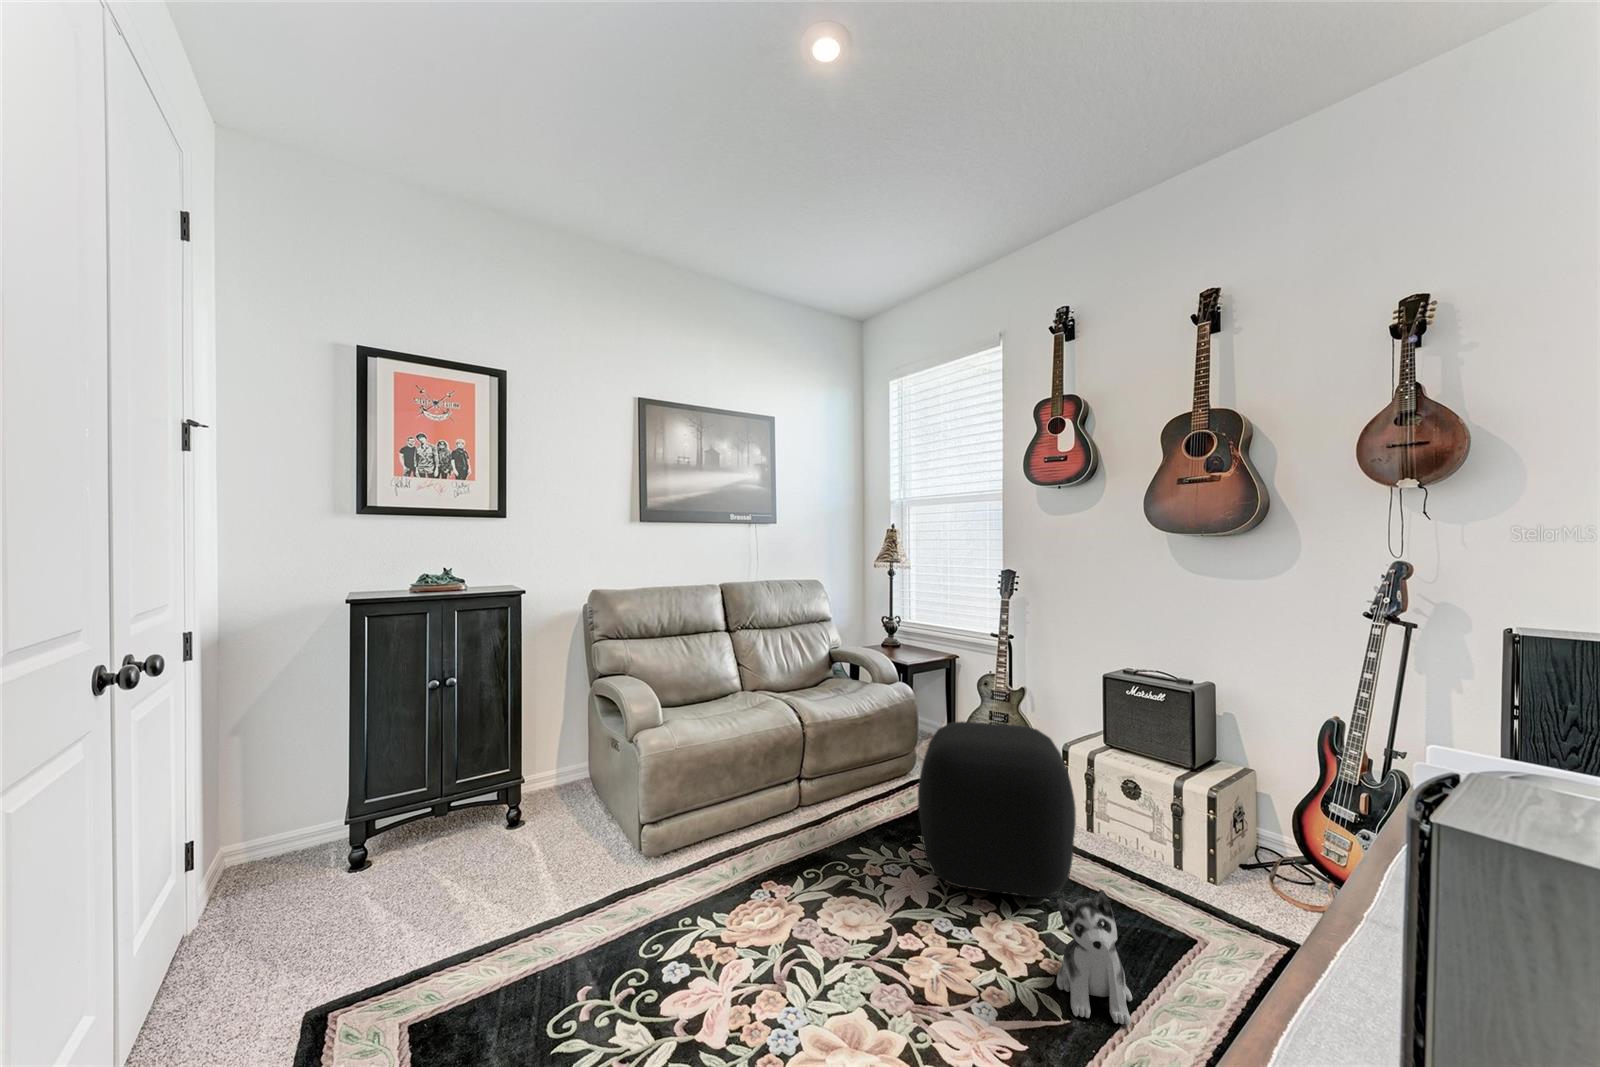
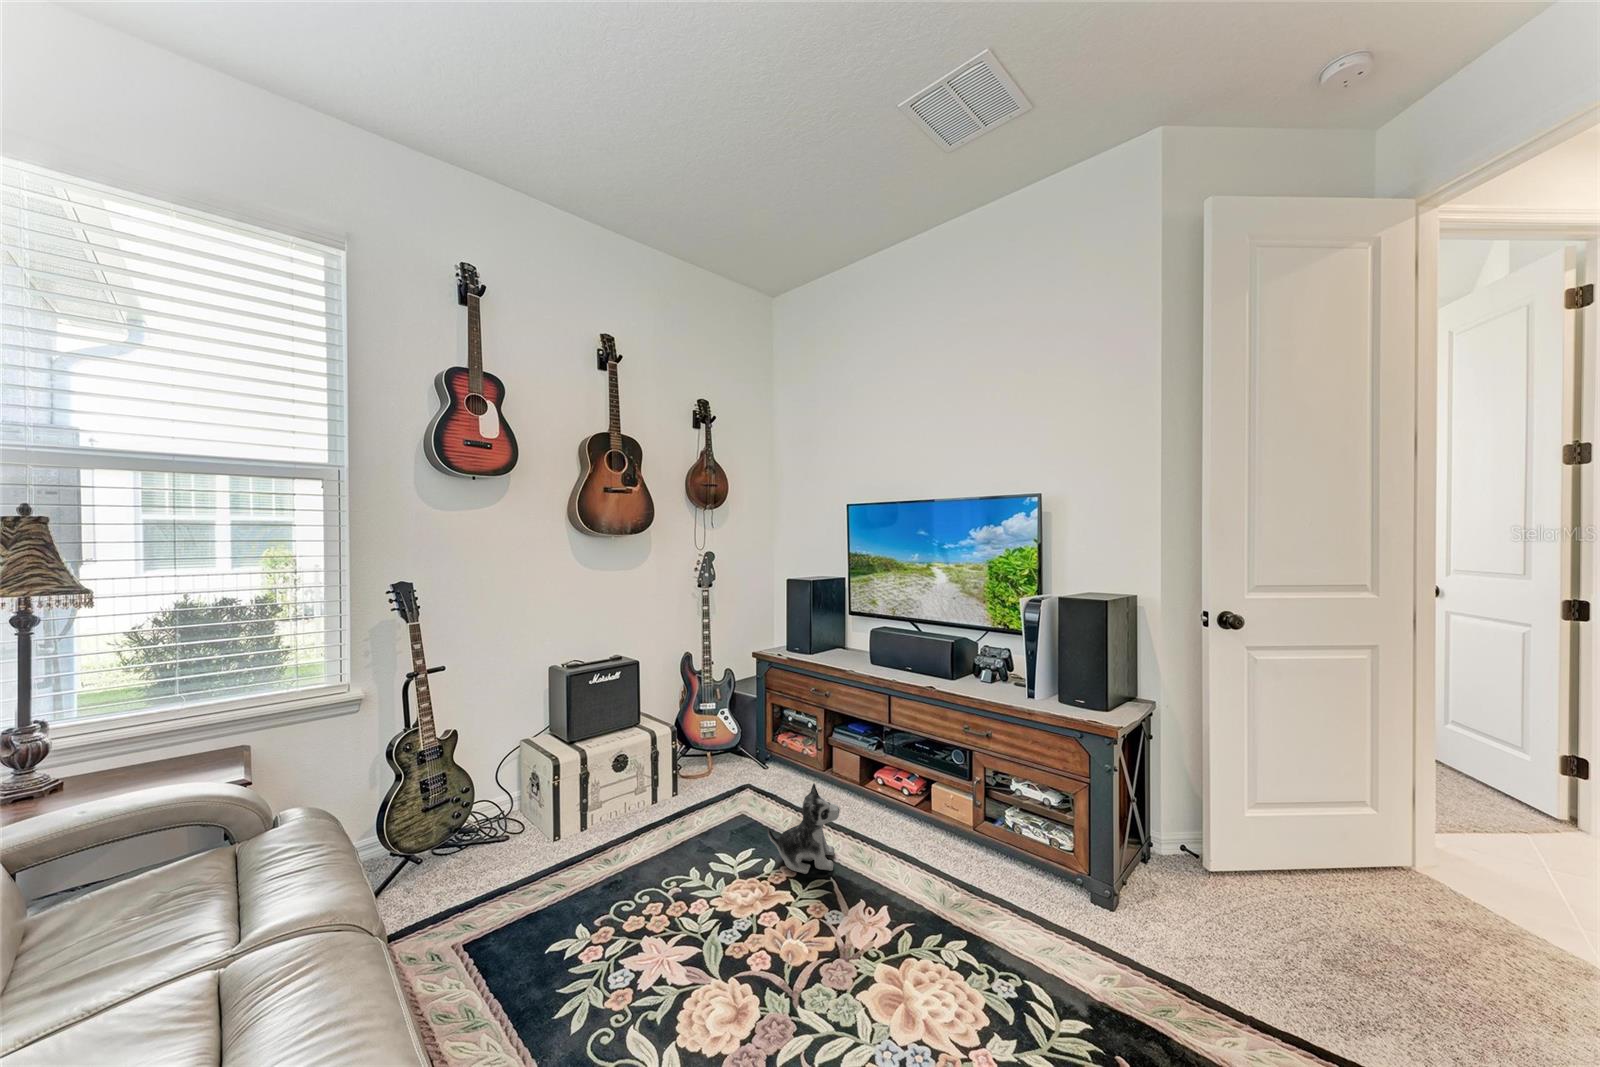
ottoman: present [918,722,1076,897] -> none [555,736,721,922]

